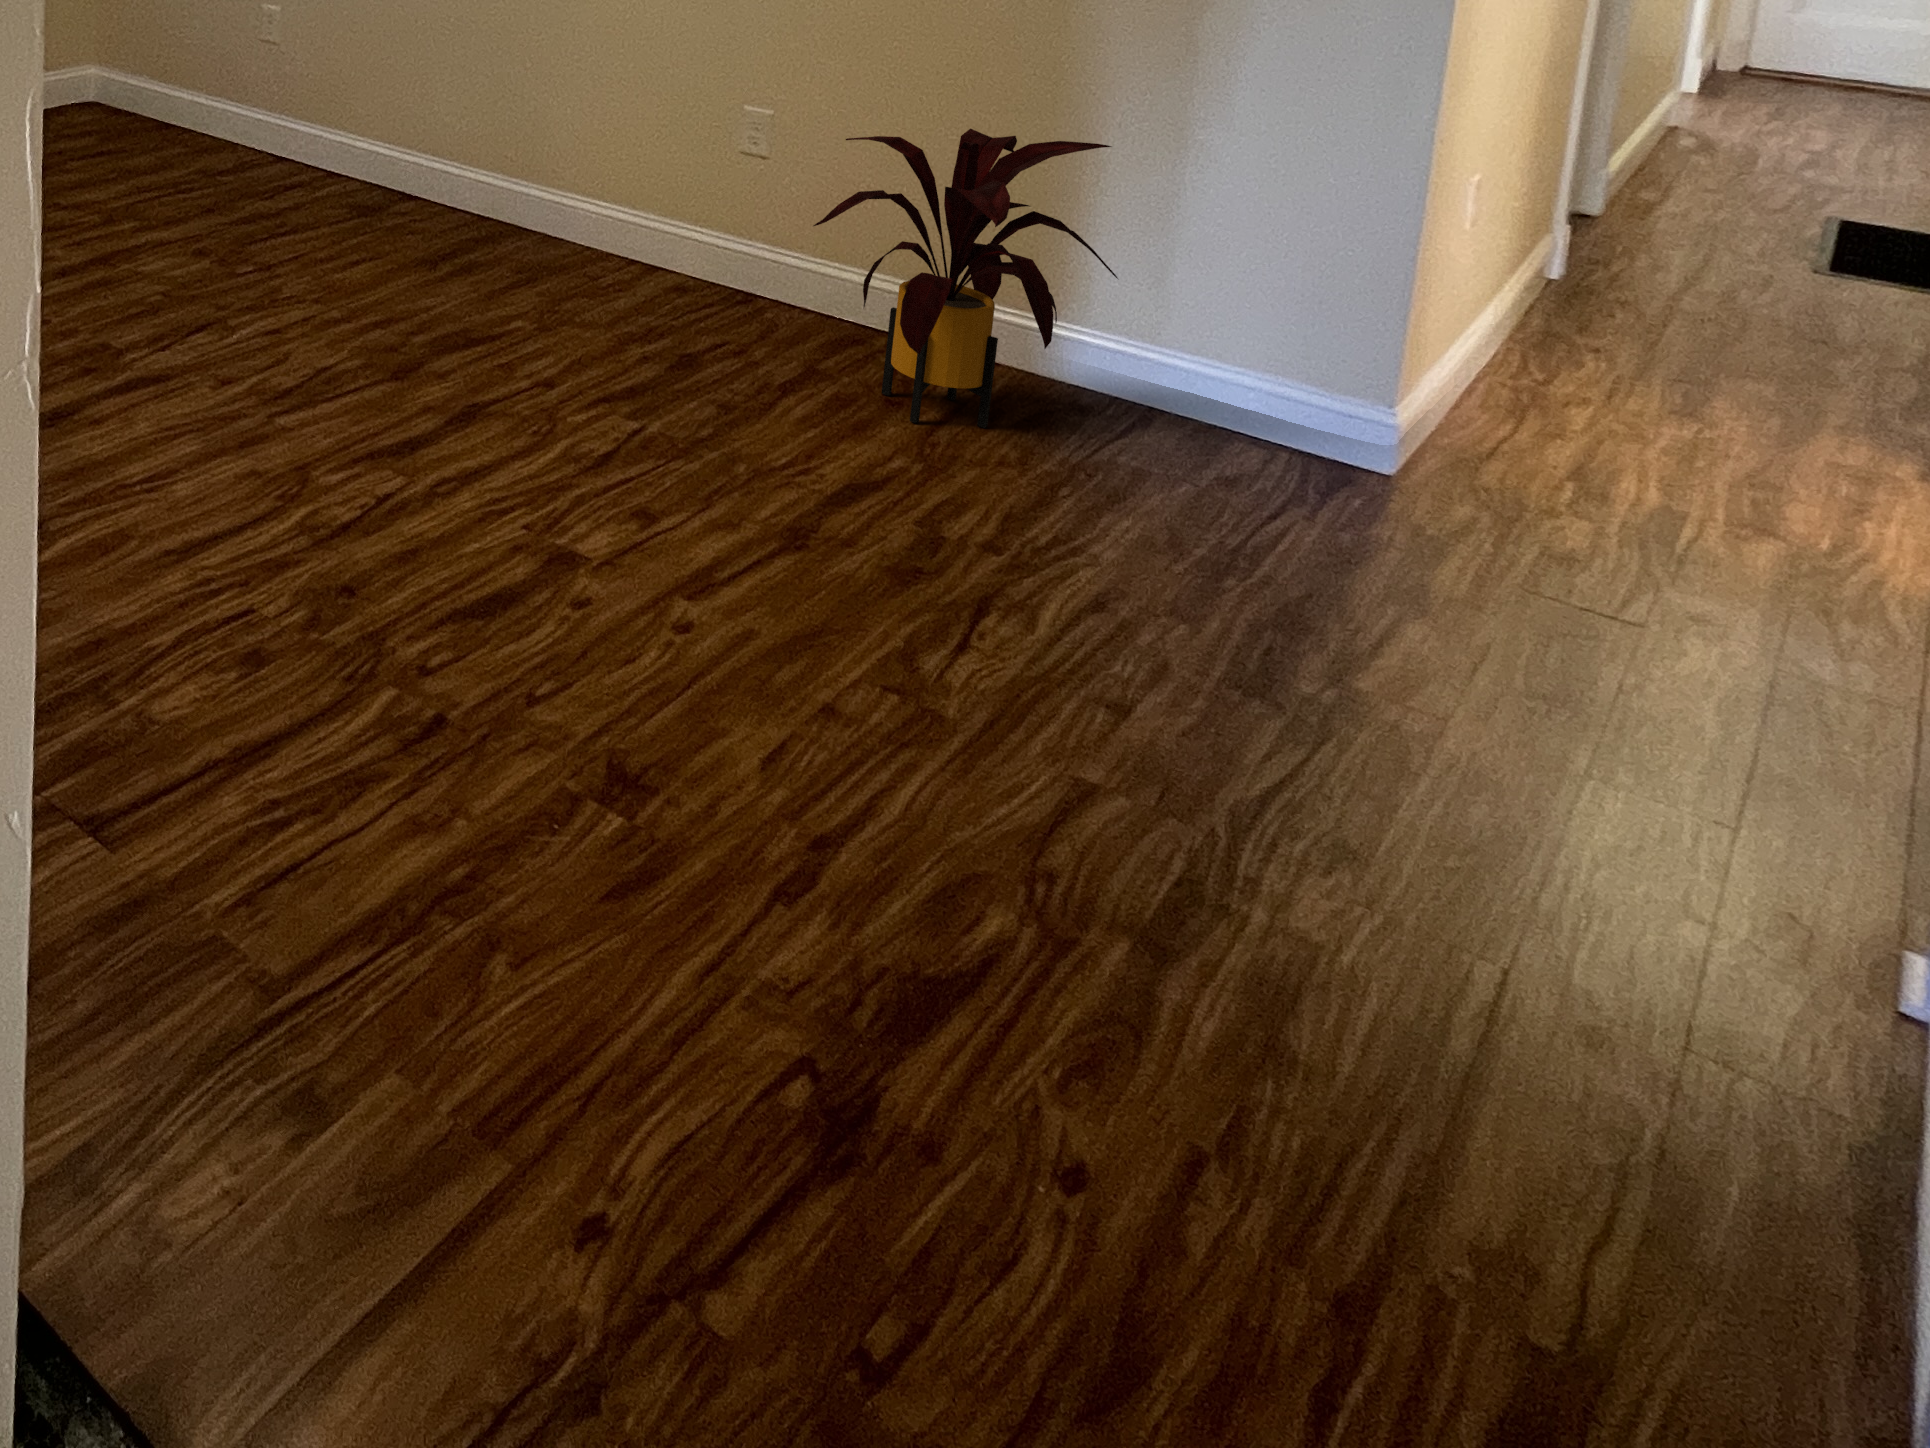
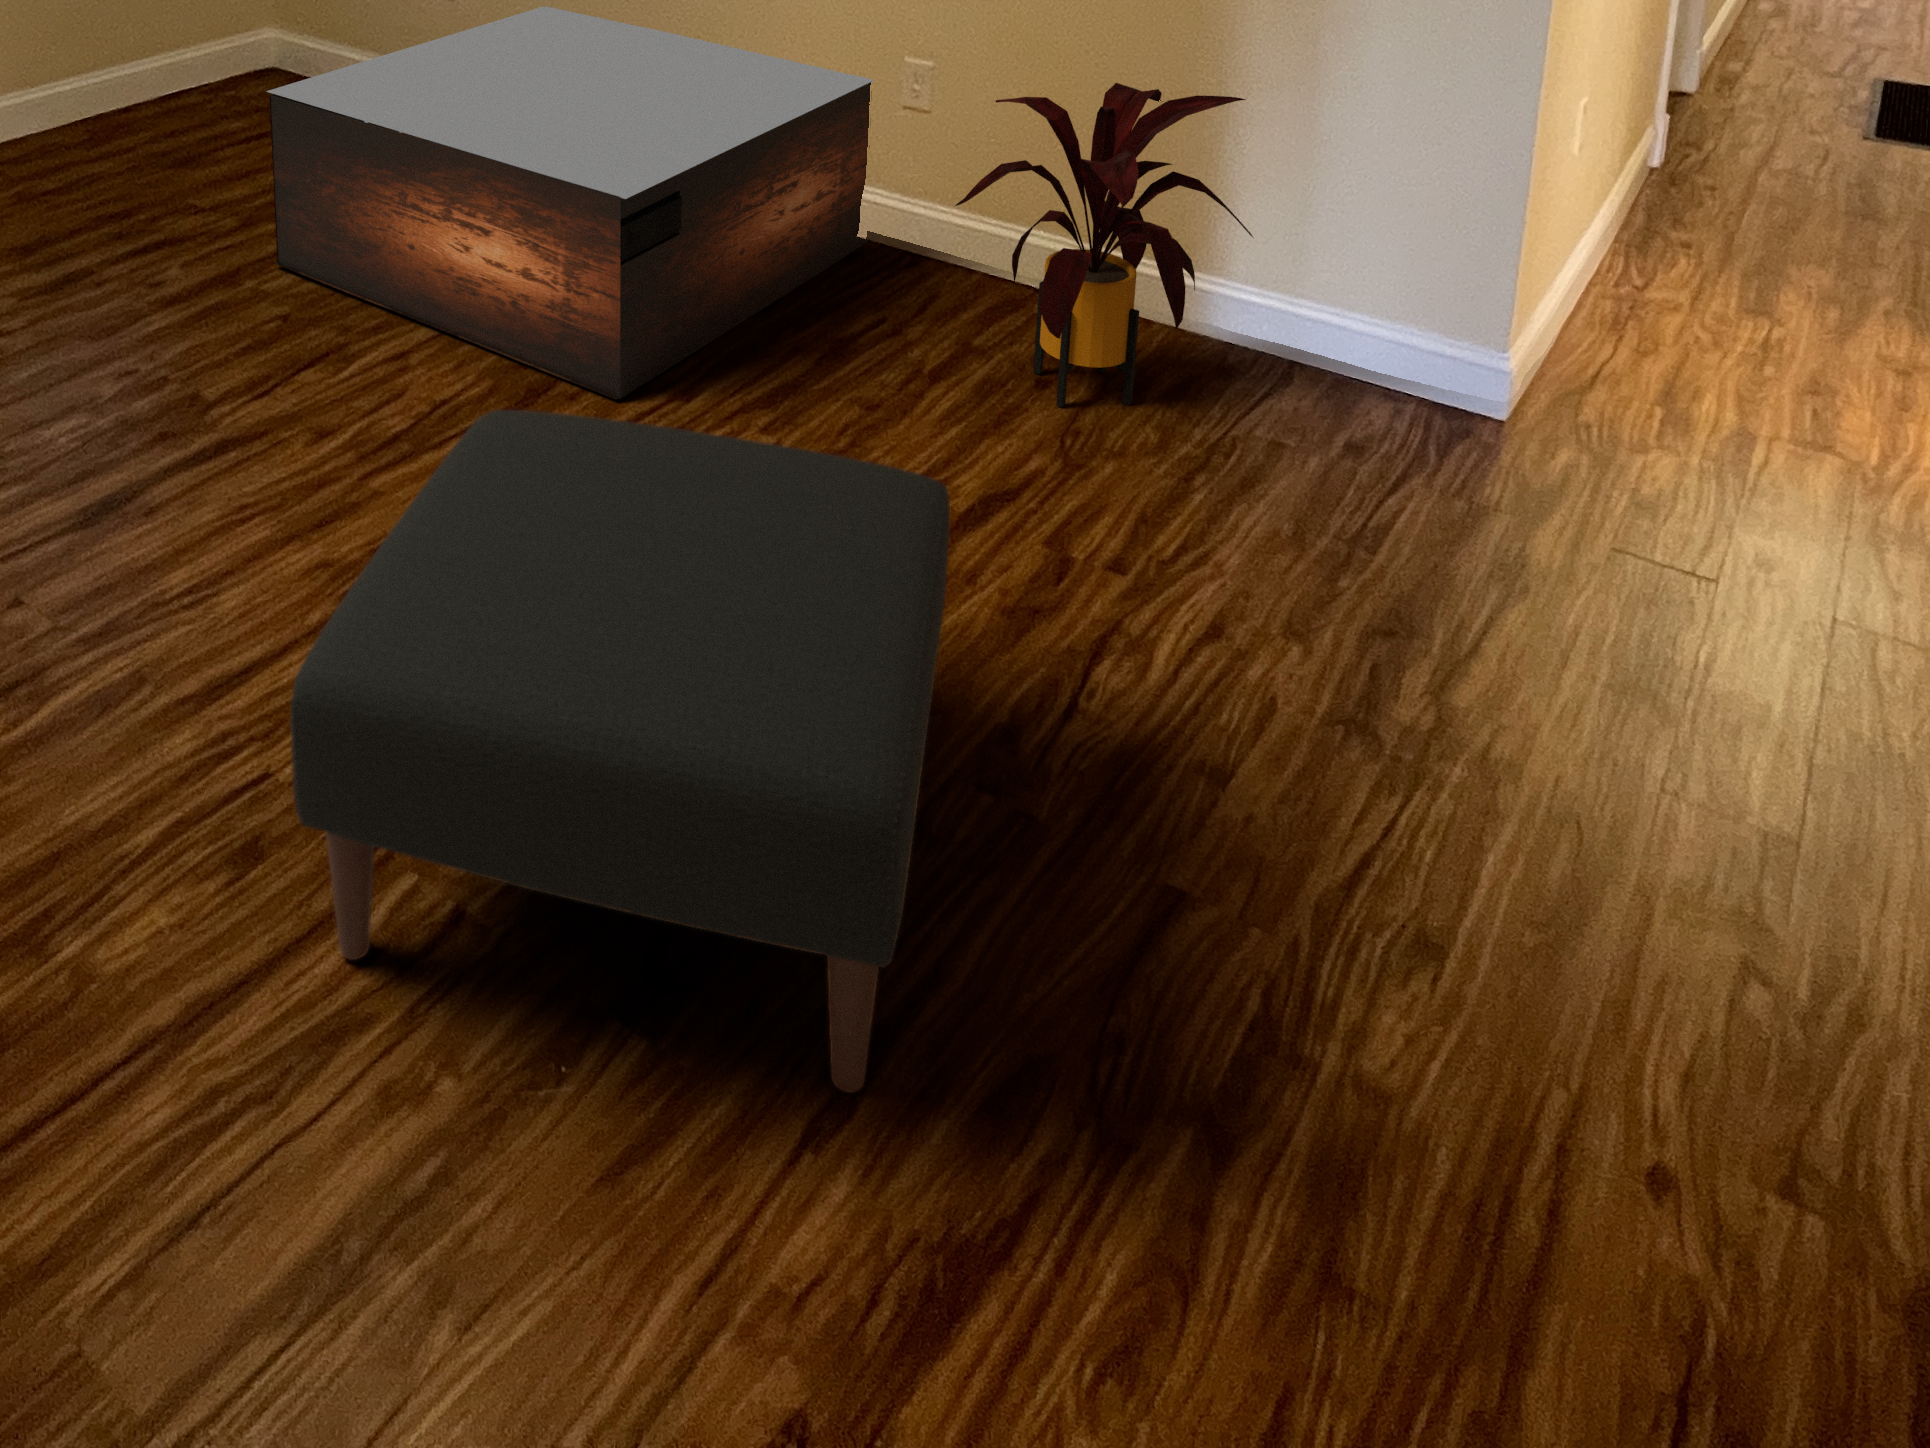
coffee table: none [145,50,712,378] -> present [267,6,874,400]
ottoman: none [326,337,877,881] -> present [290,410,950,1093]

